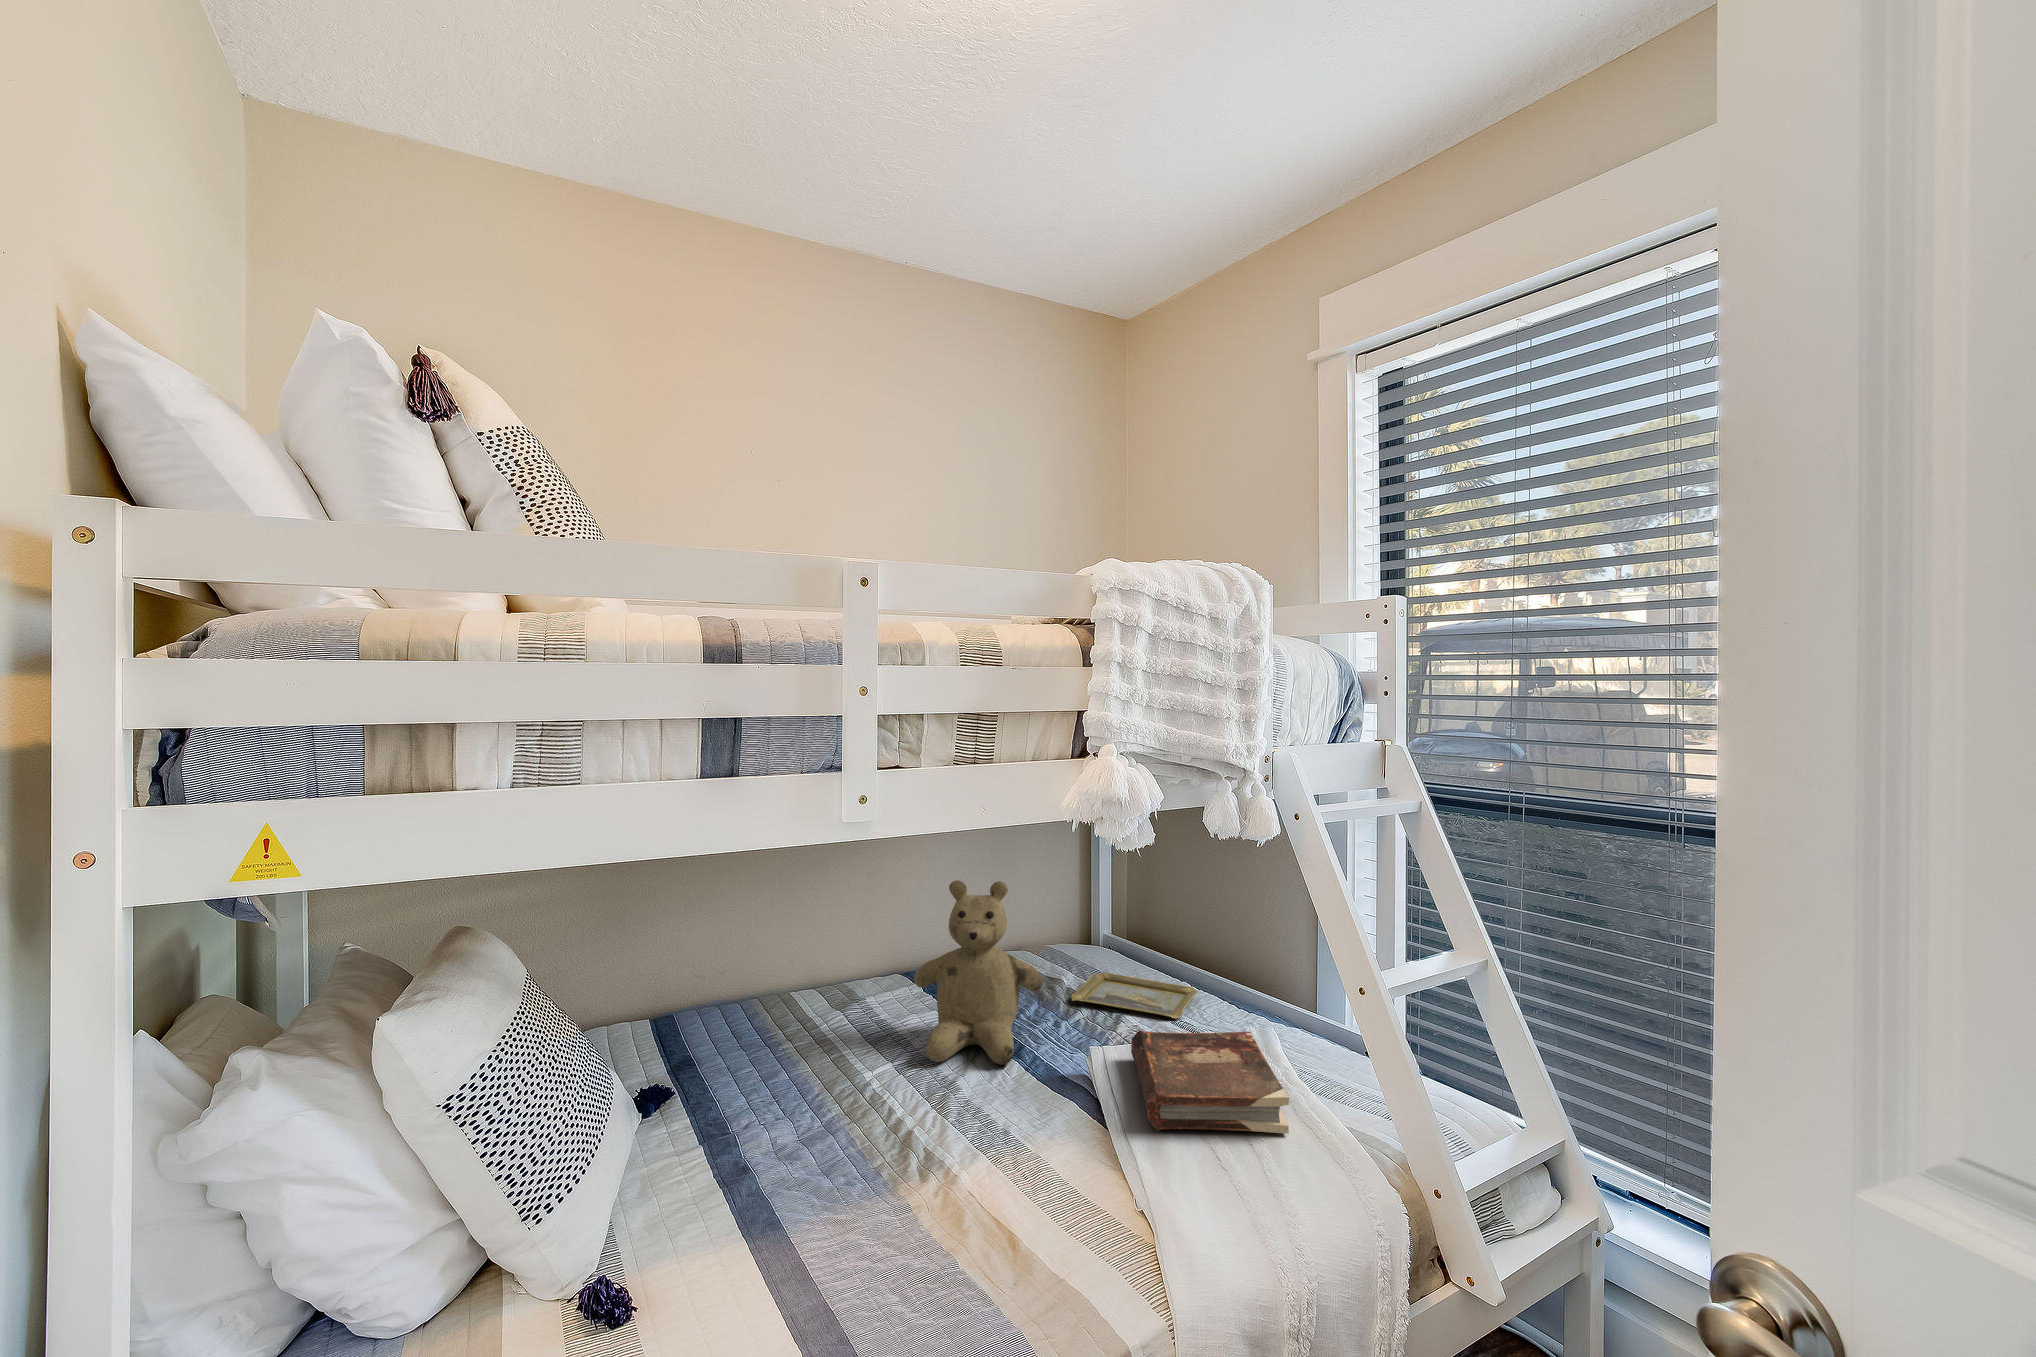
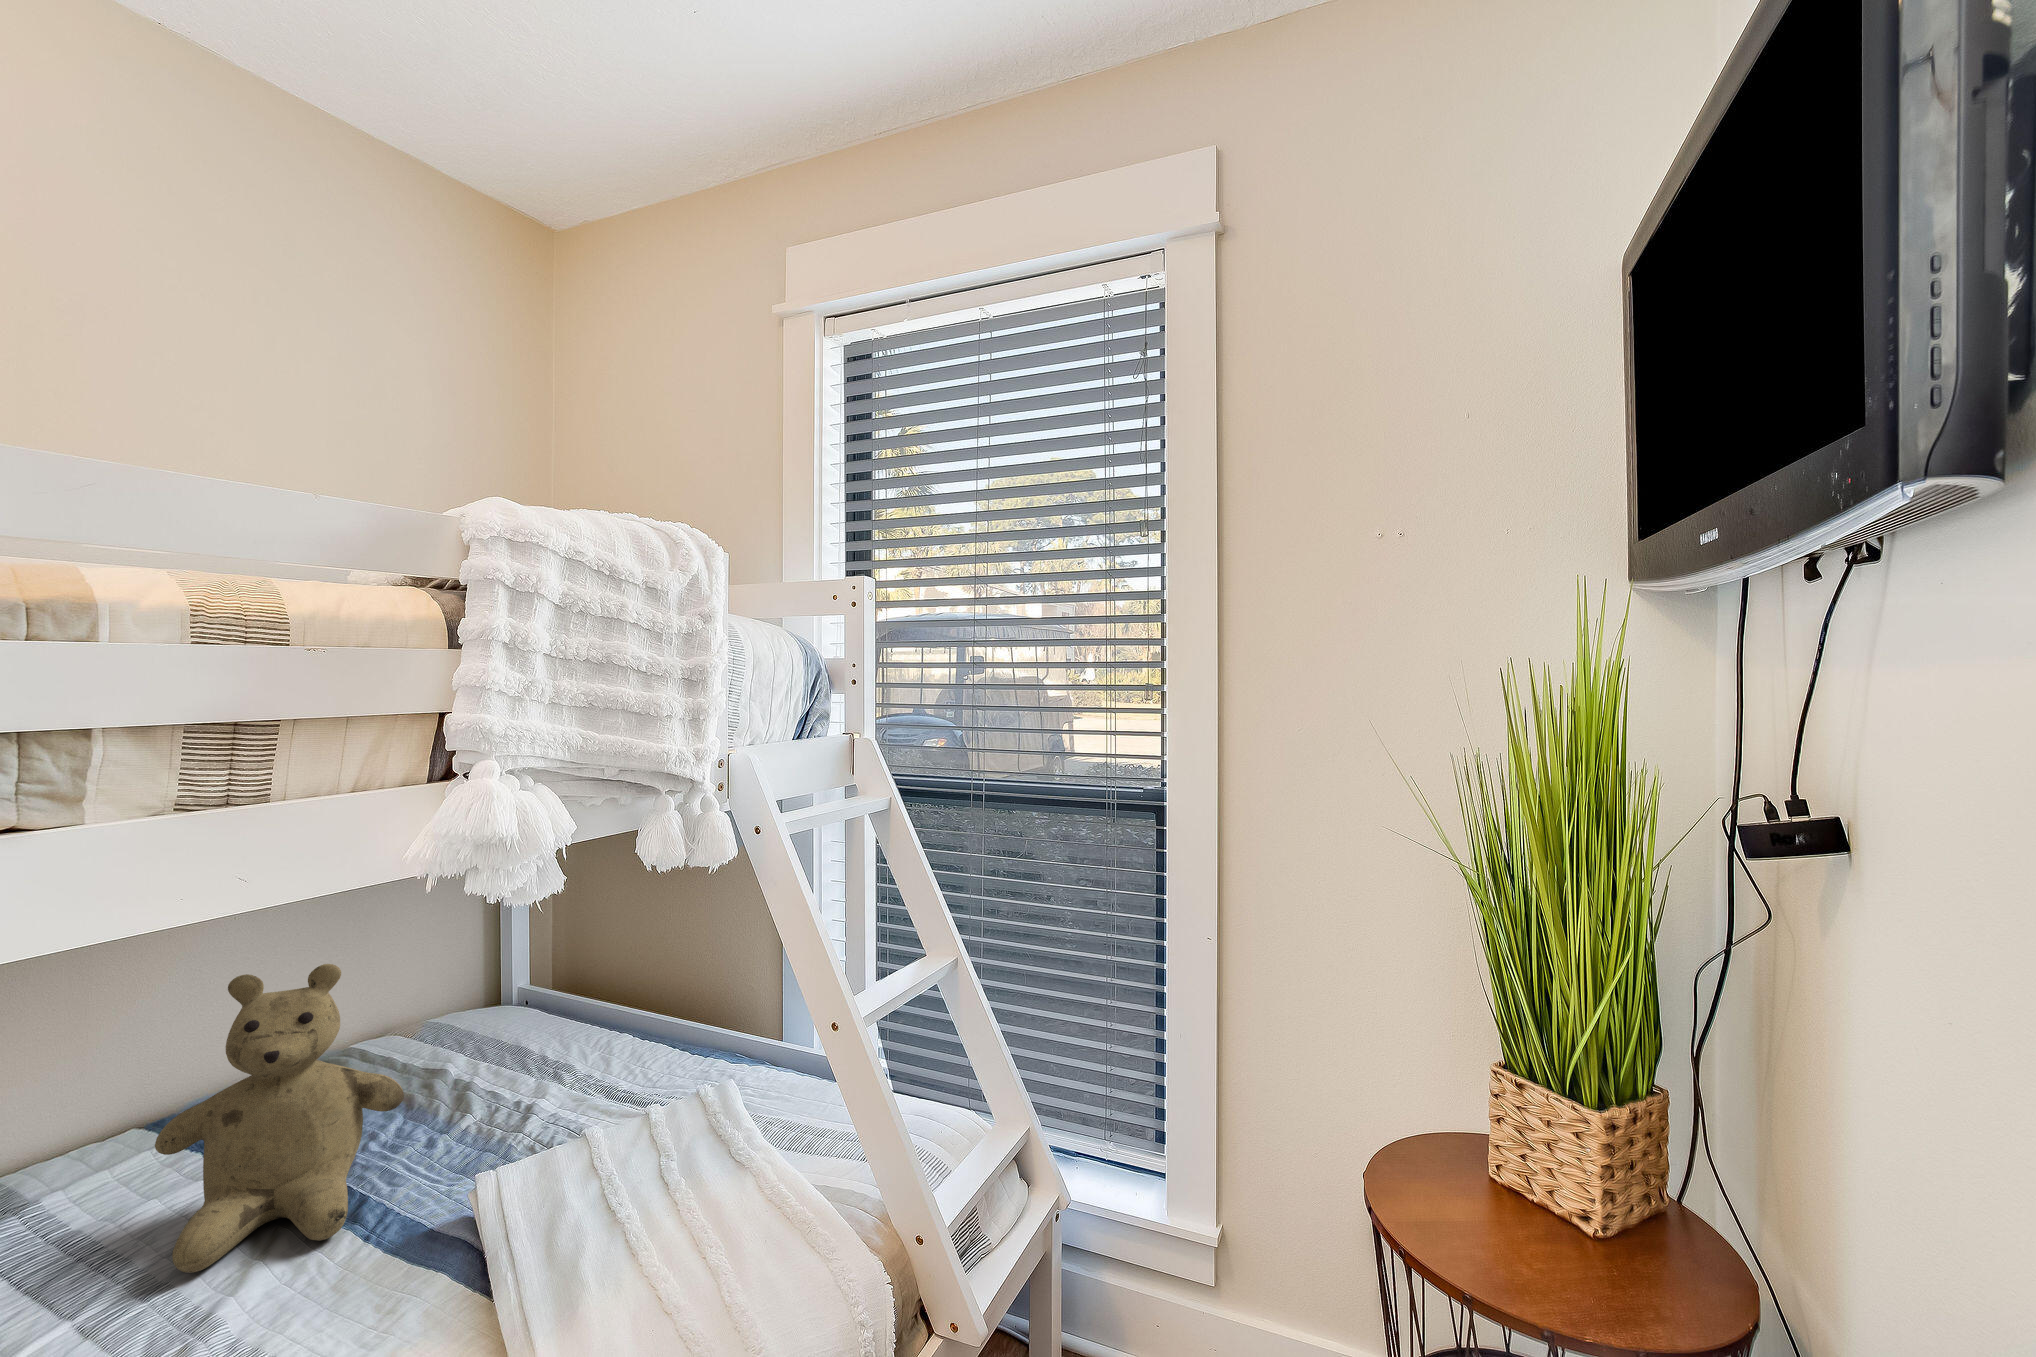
tray: present [1072,972,1198,1018] -> none [458,1043,641,1101]
book: present [1131,1030,1289,1134] -> none [541,1094,750,1276]

